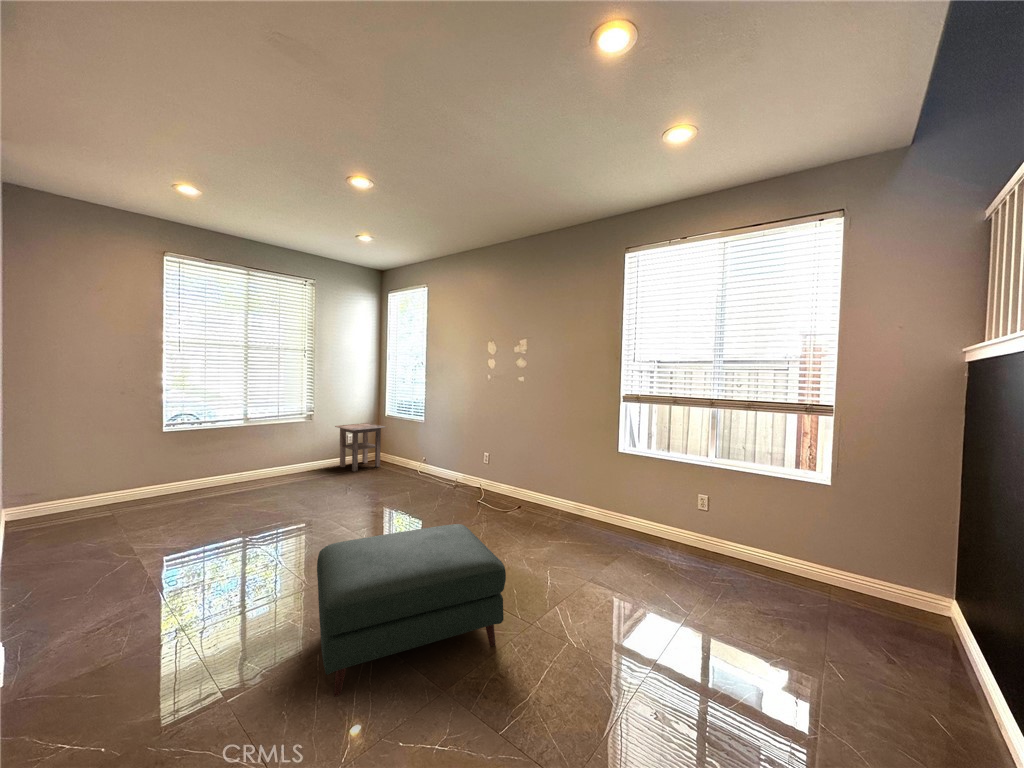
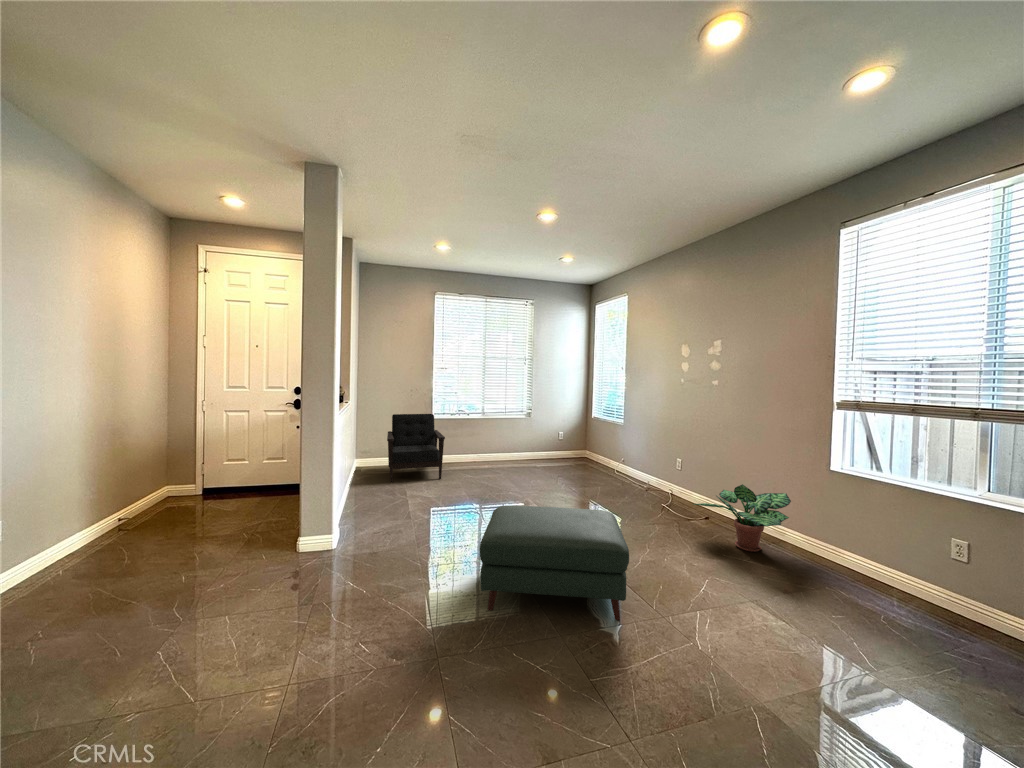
side table: present [335,423,386,471] -> none [548,423,590,464]
armchair: none [73,424,193,536] -> present [387,414,445,482]
potted plant: none [511,473,595,532] -> present [694,484,791,552]

